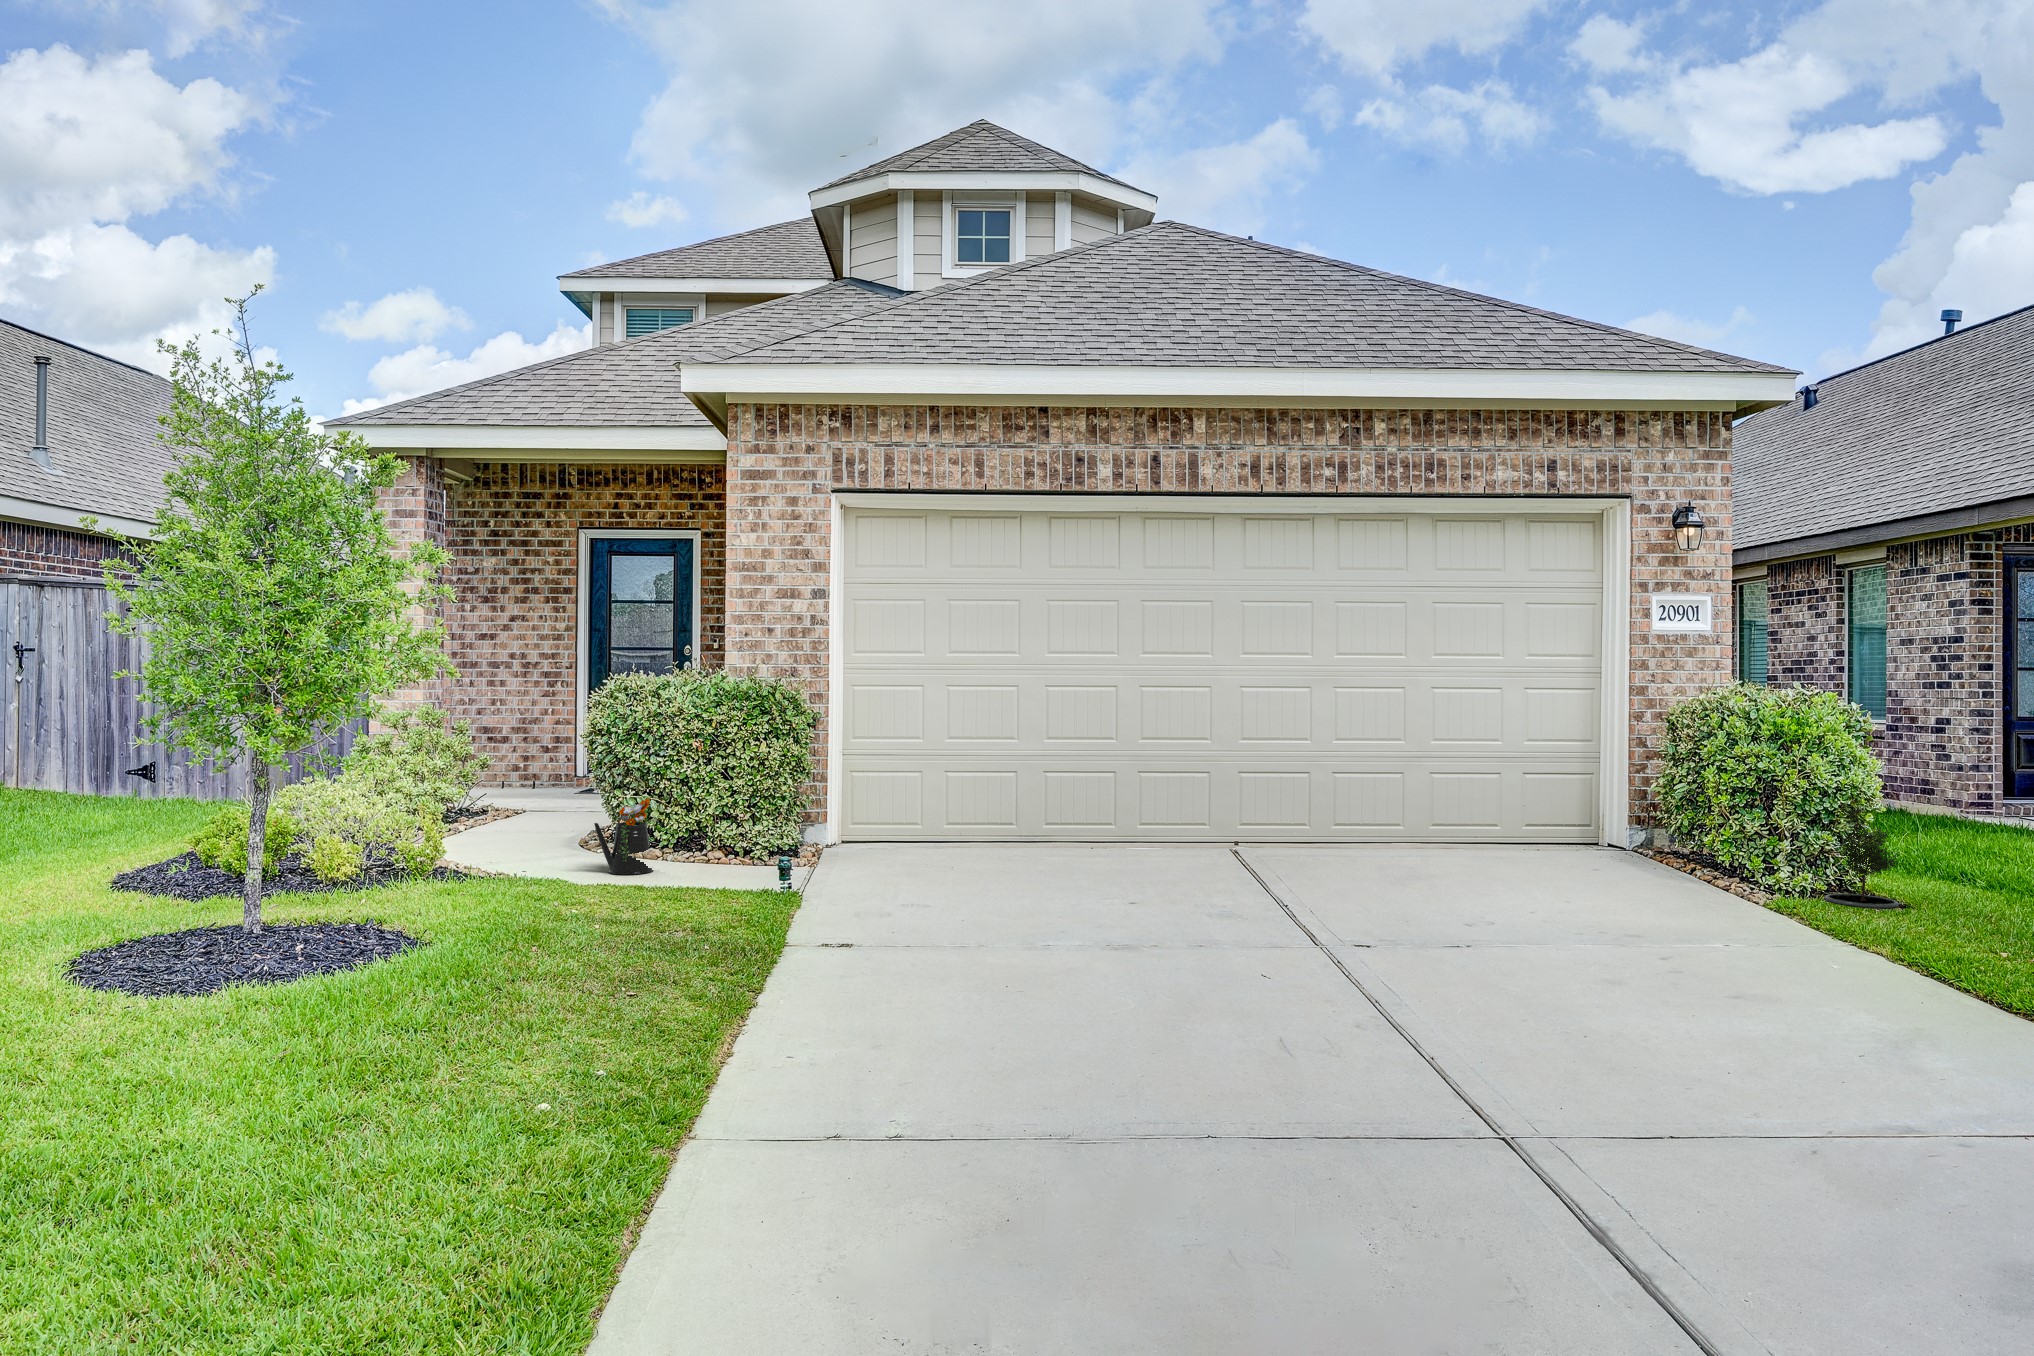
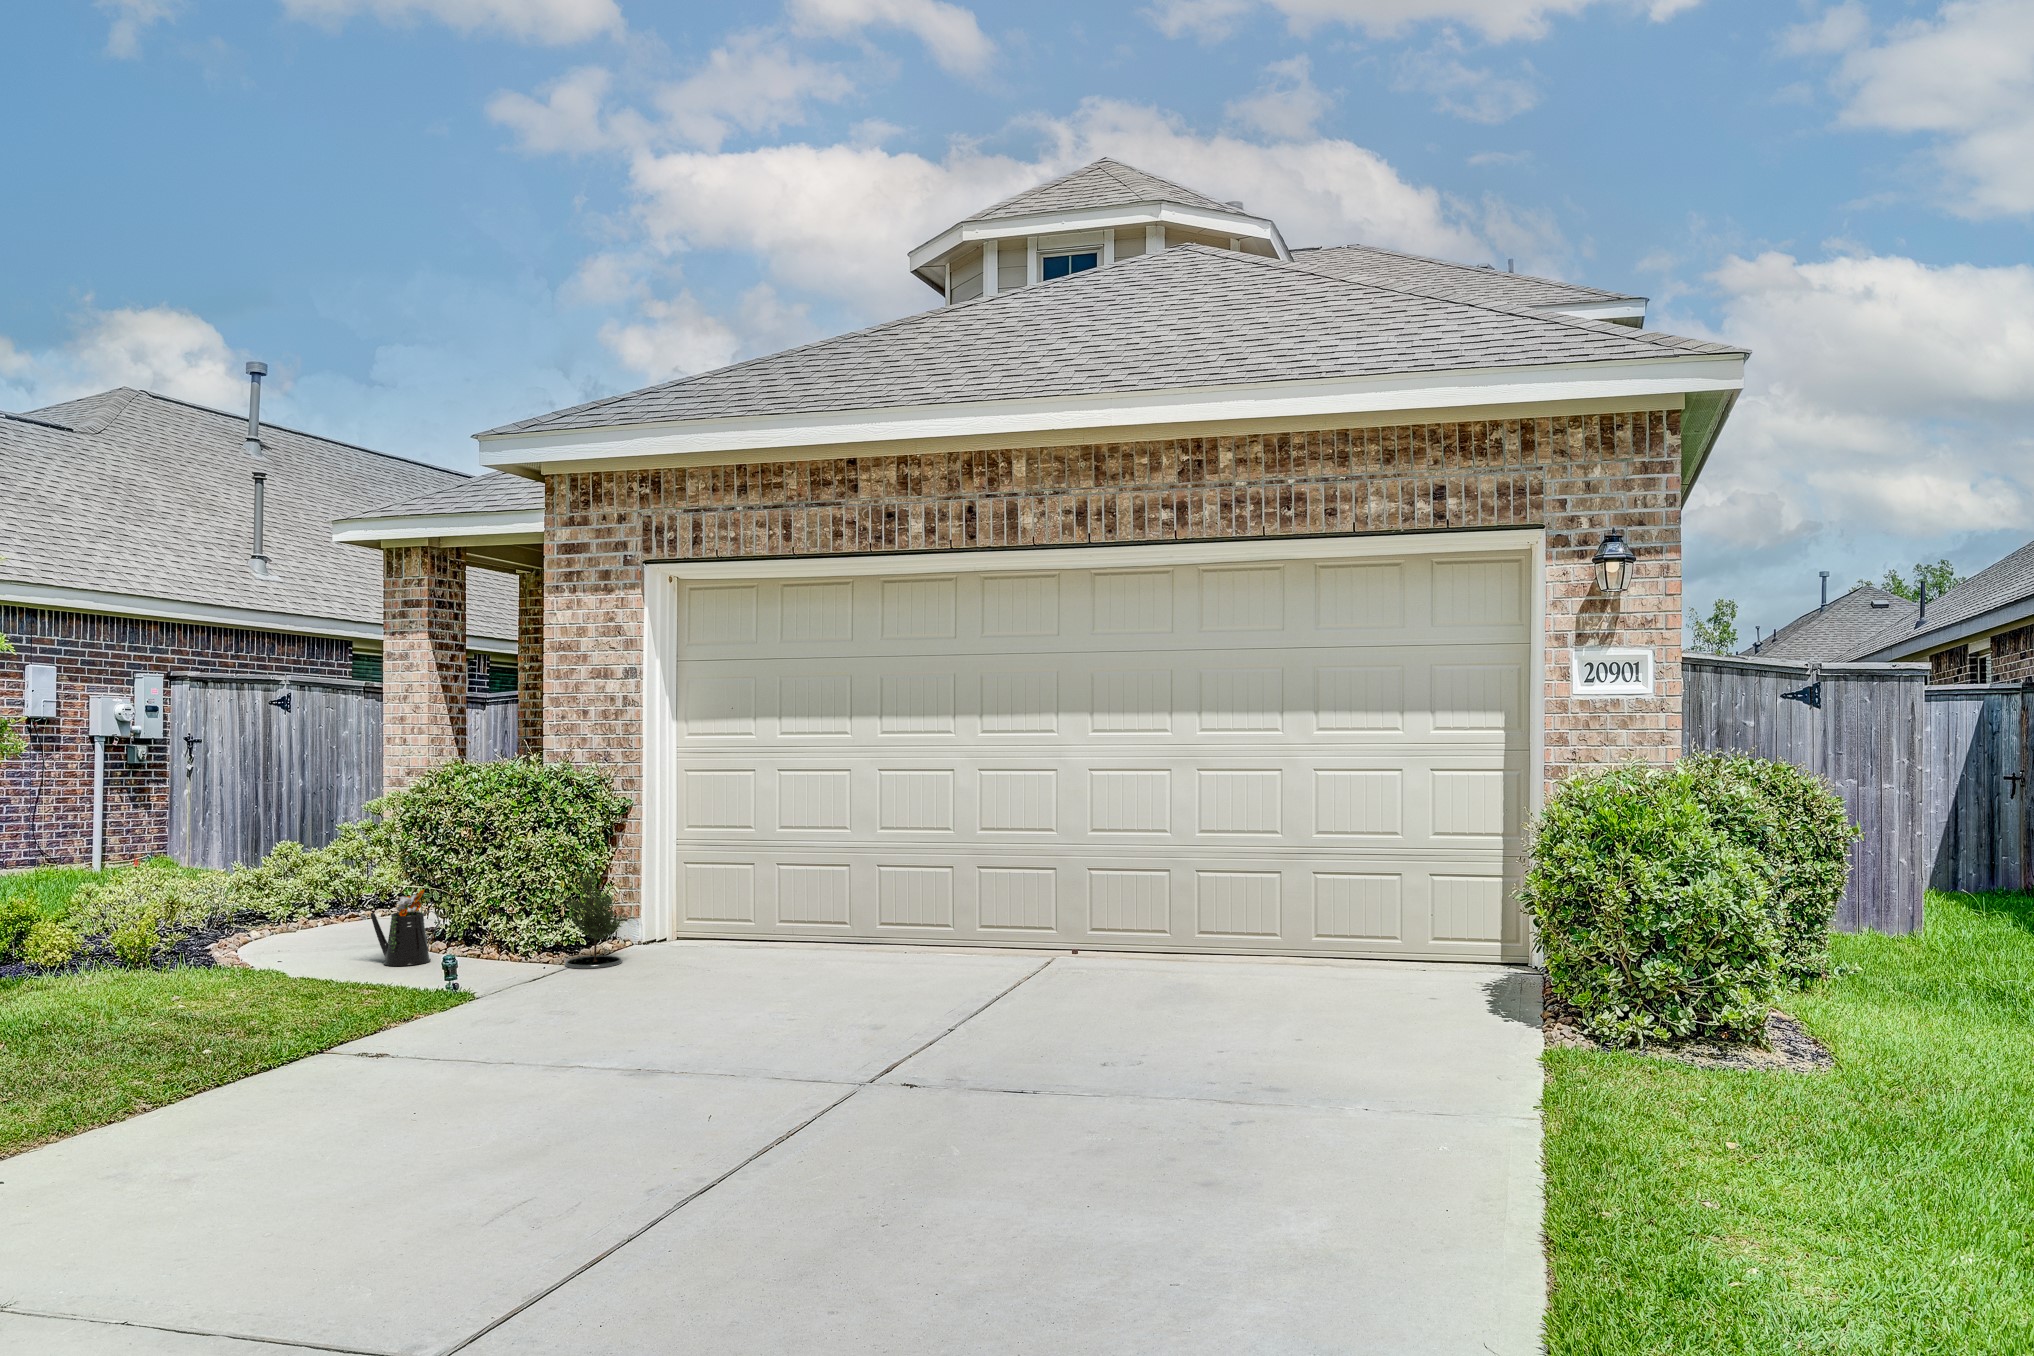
potted tree: present [1825,795,1898,908] -> present [564,867,623,969]

